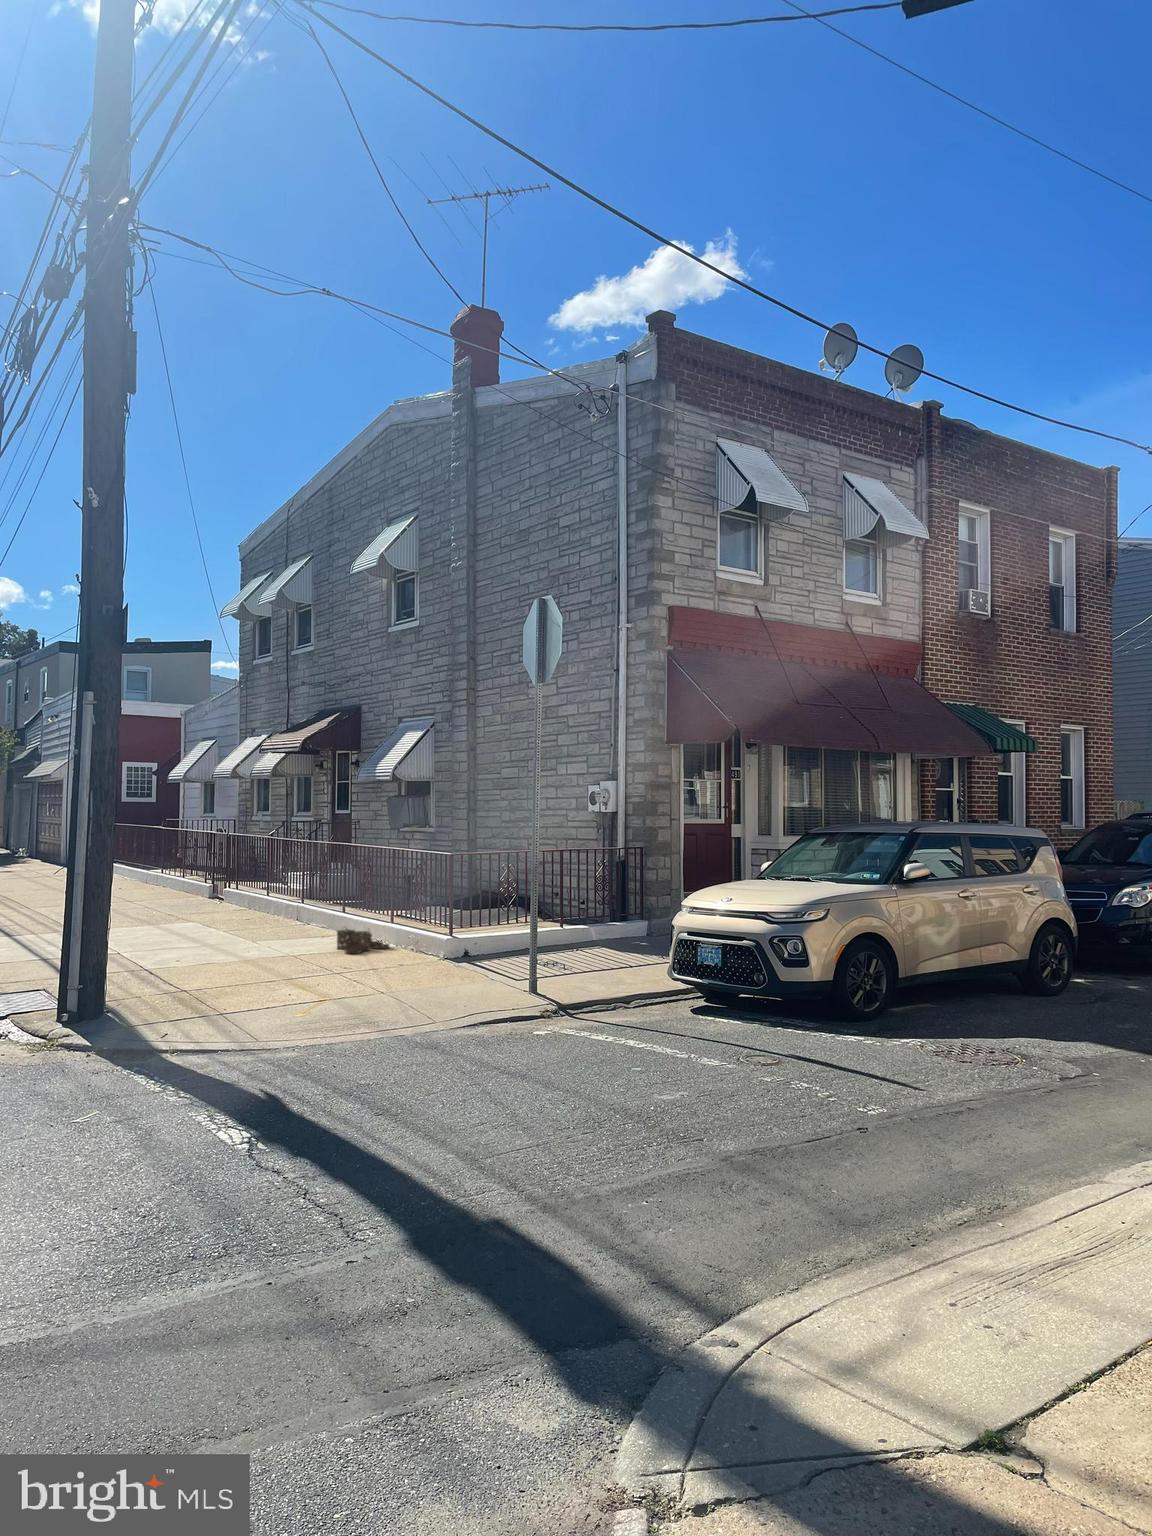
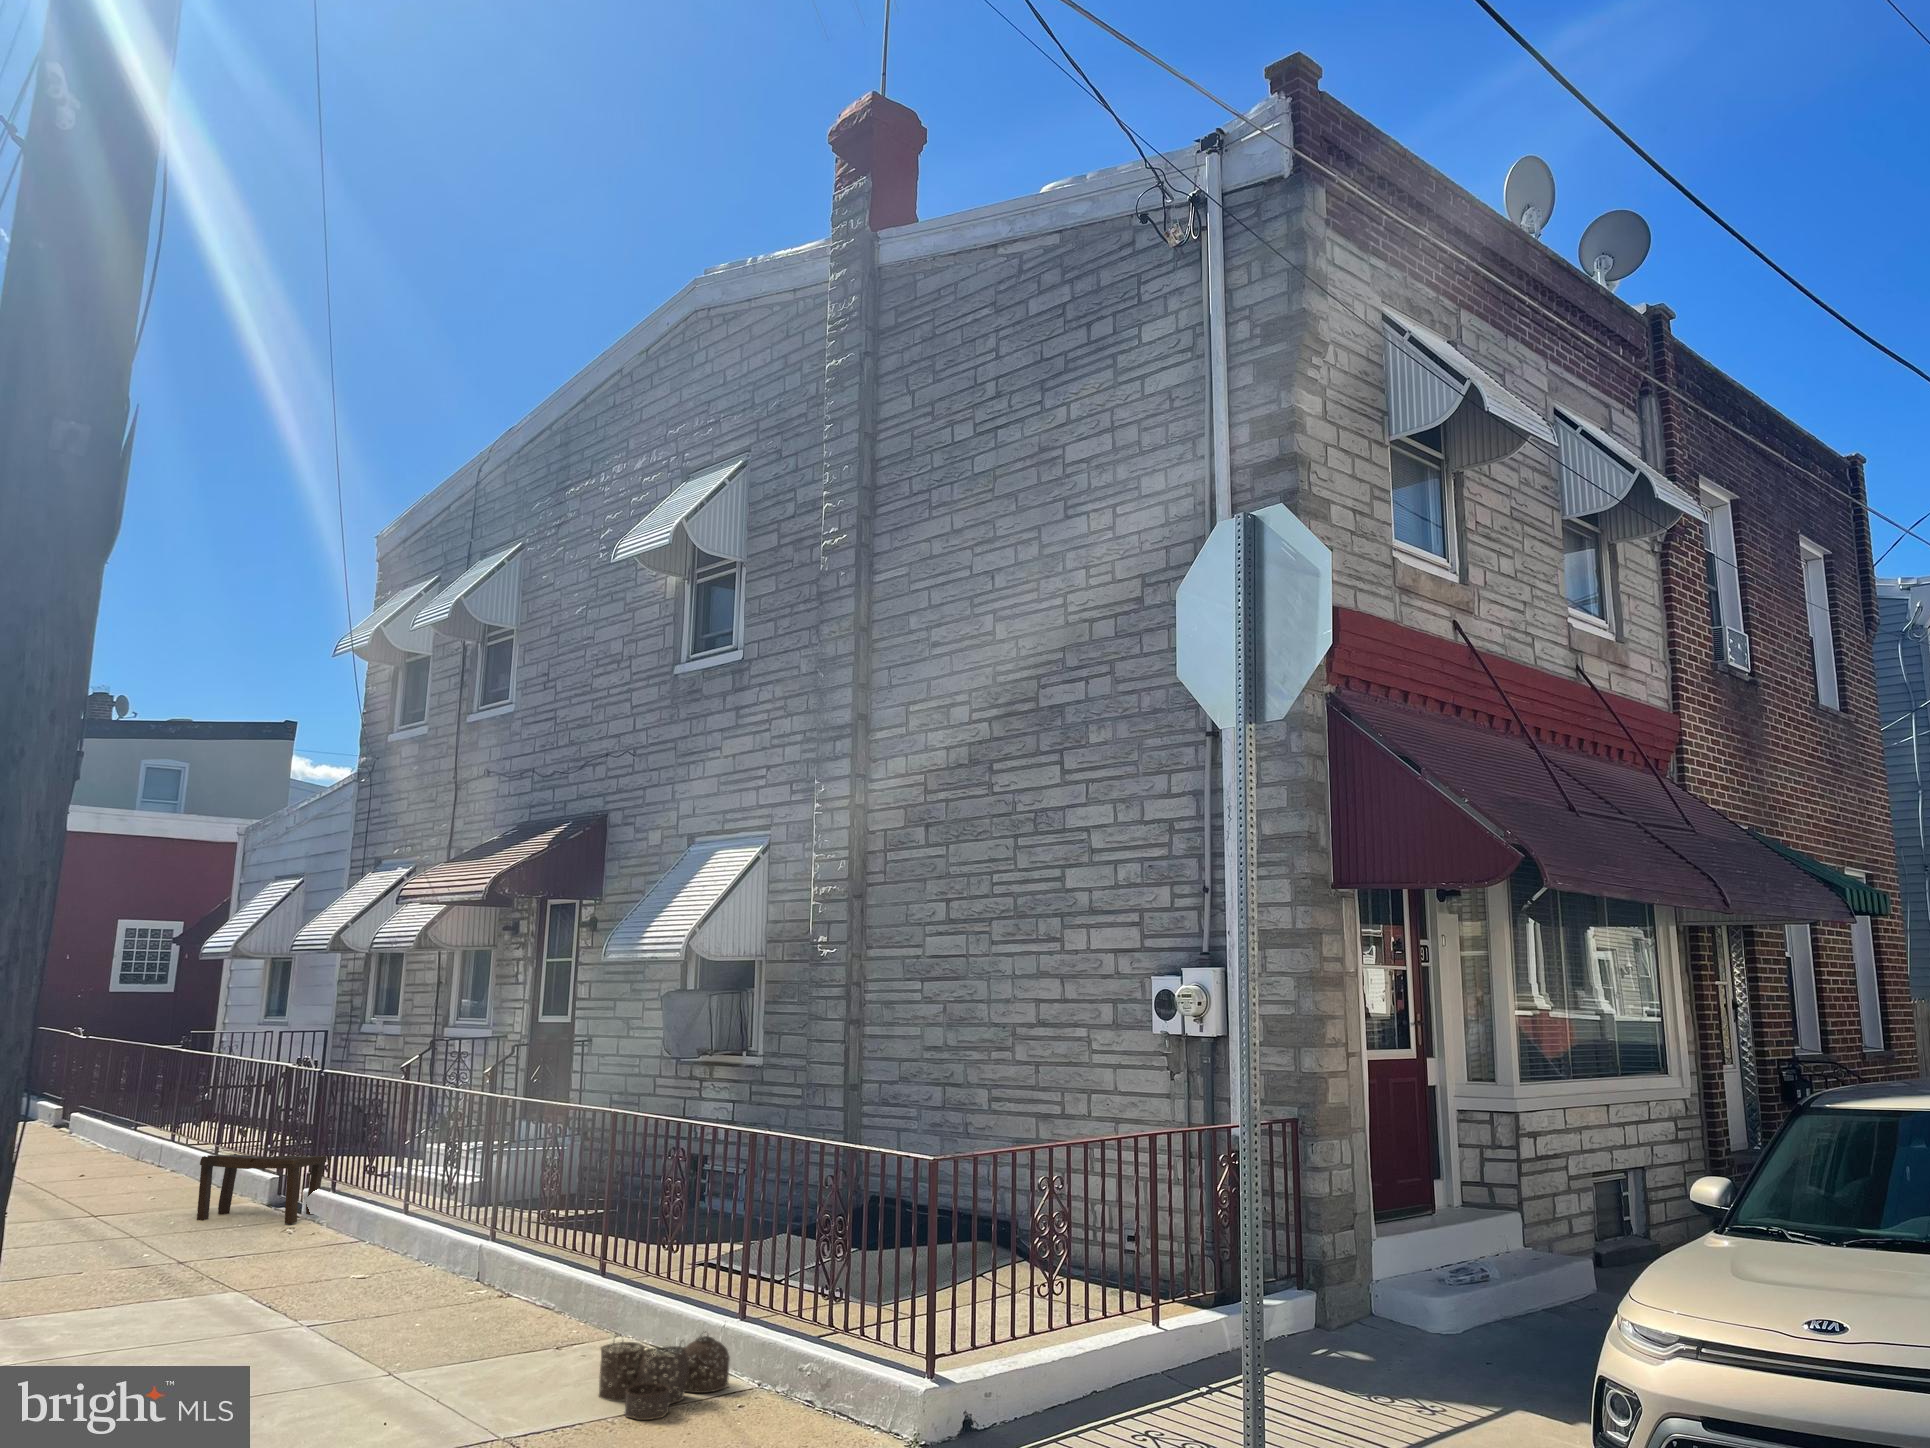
bench: none [178,871,234,902] -> present [197,1154,327,1224]

